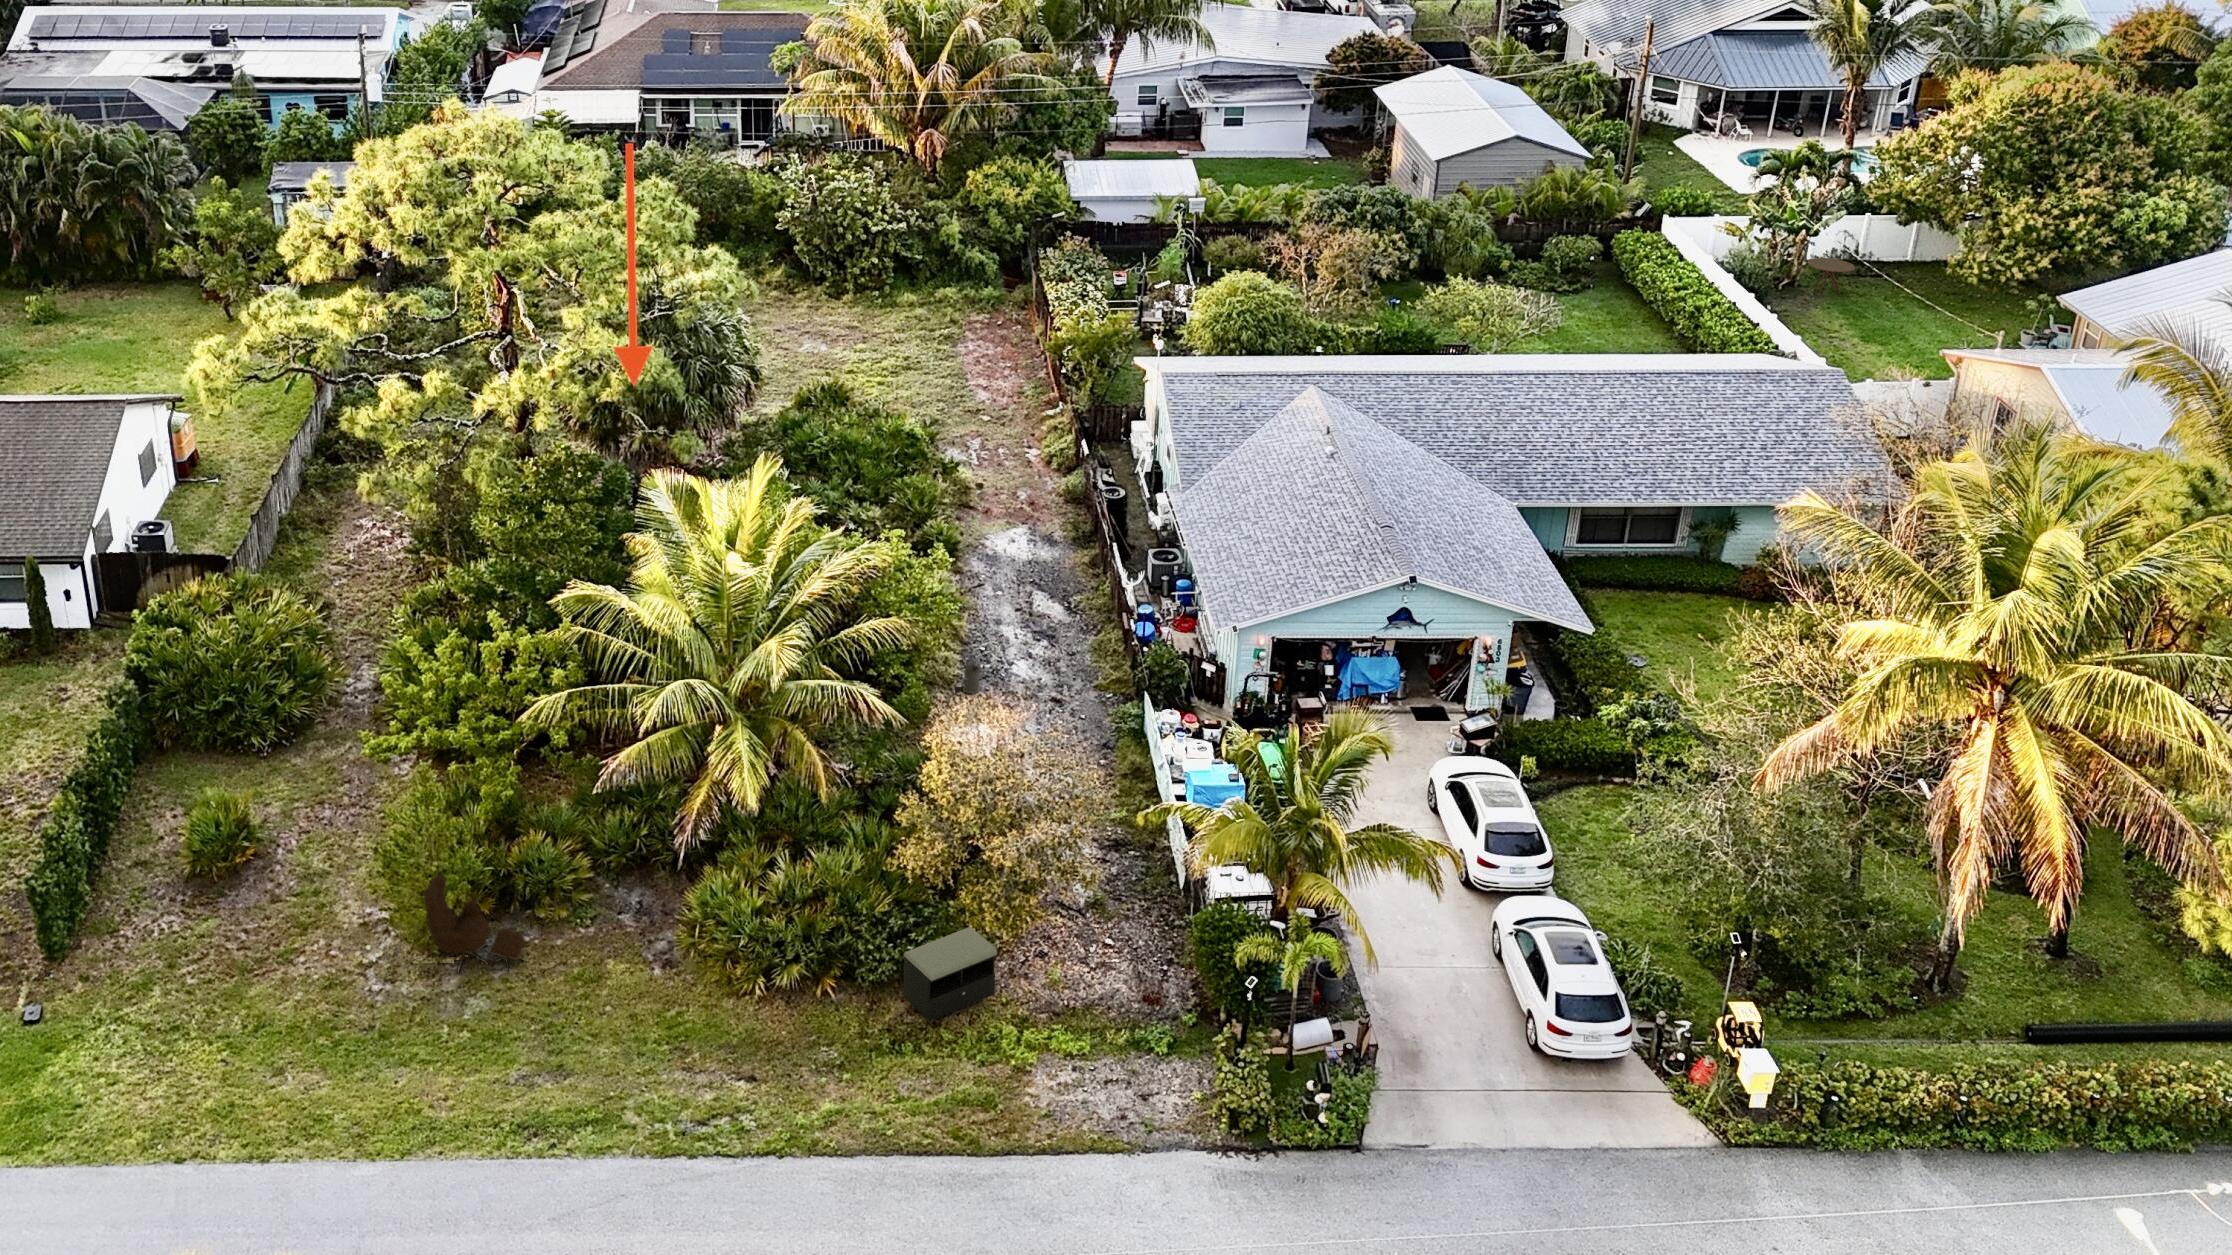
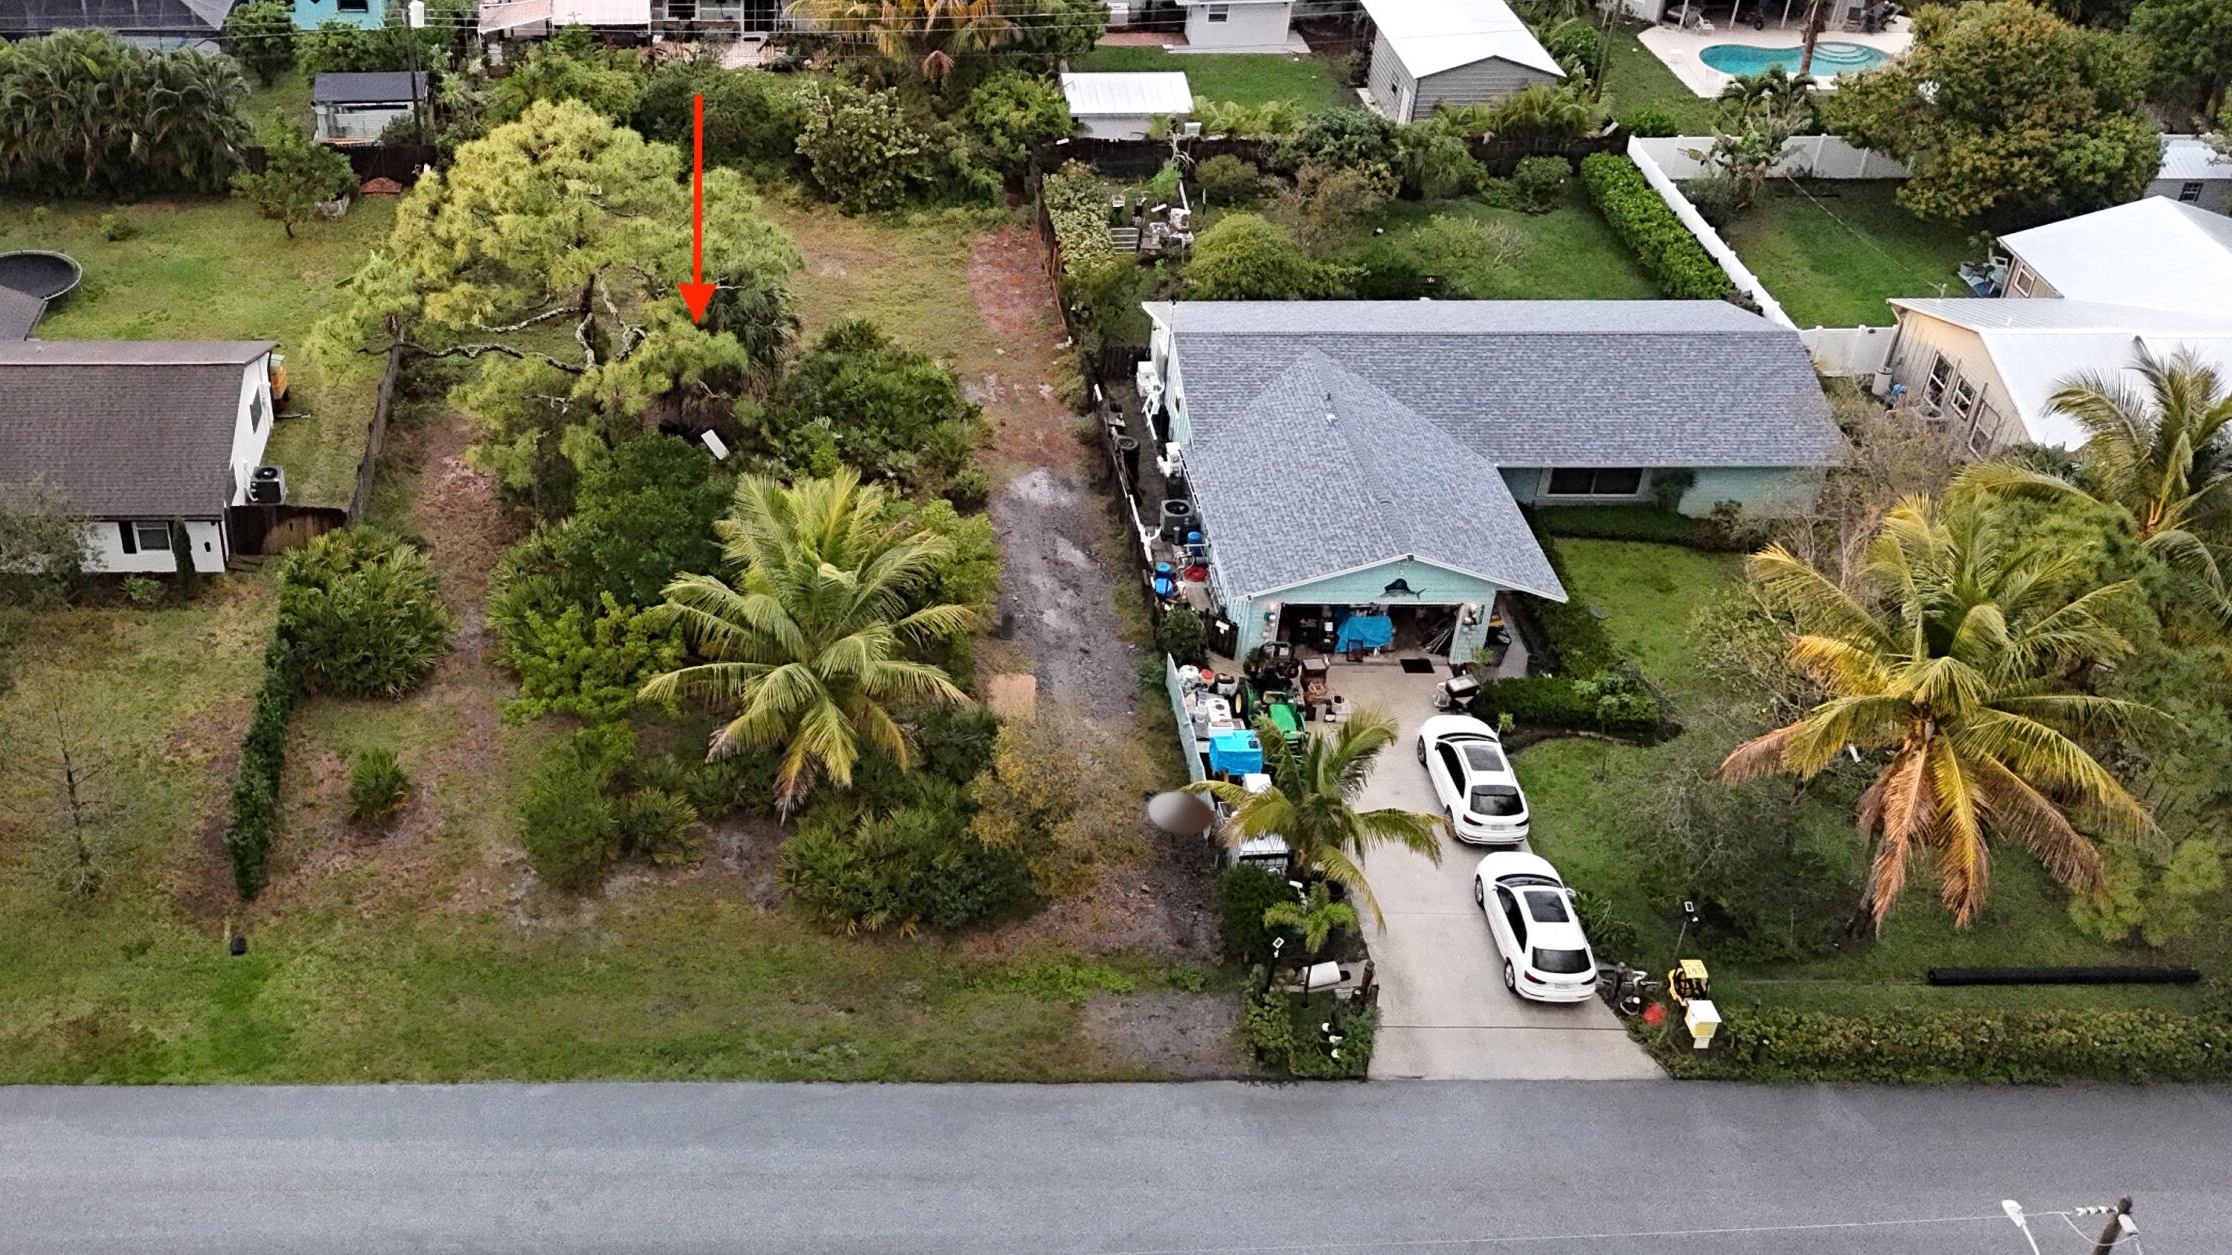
round table: present [1808,258,1855,297] -> present [1148,792,1213,861]
lounge chair: present [424,874,526,973] -> none [560,829,644,914]
storage bench: present [903,927,997,1021] -> none [971,881,1053,963]

